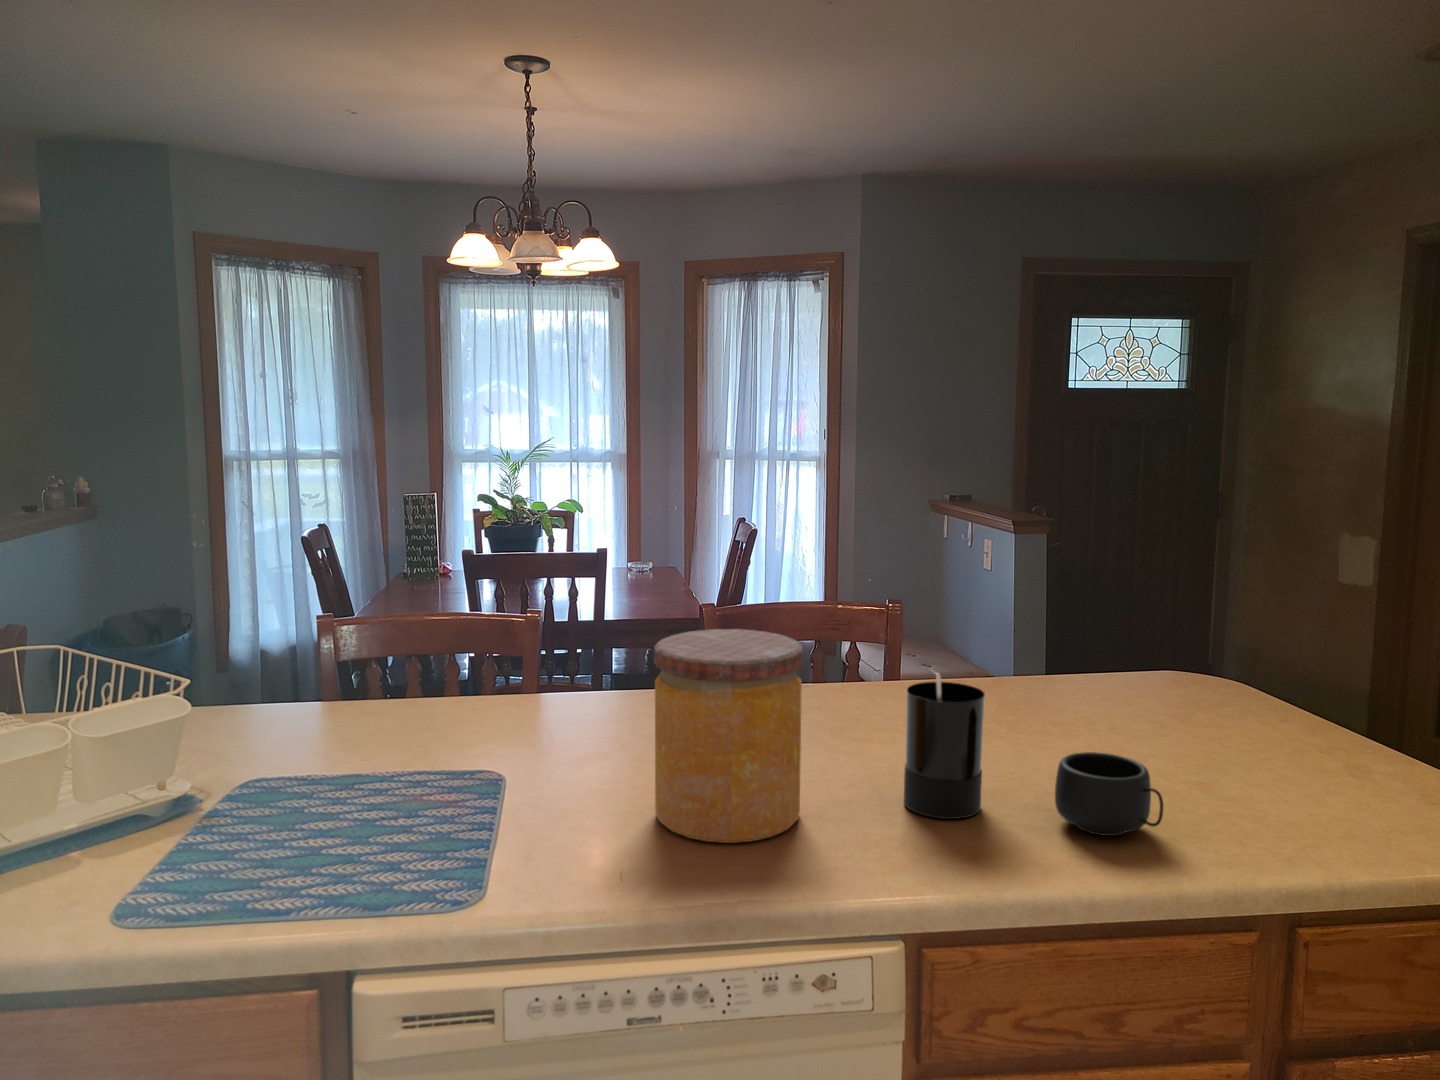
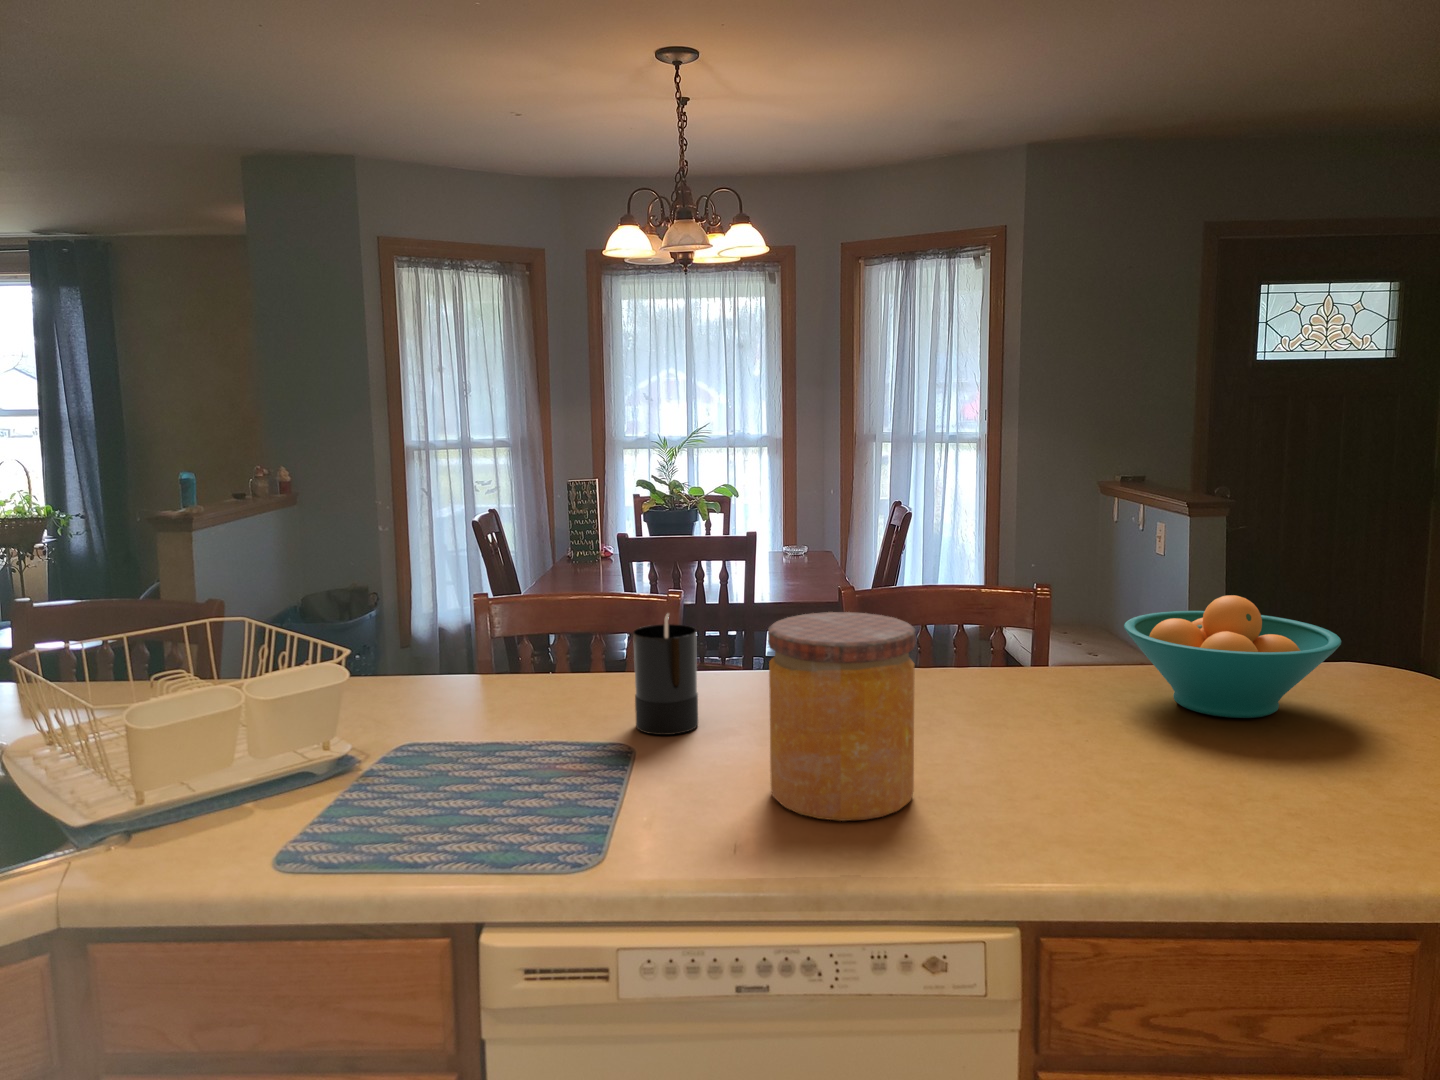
fruit bowl: none [984,608,1181,725] -> present [1124,595,1341,718]
candle: present [904,668,985,819] -> present [633,614,698,735]
mug: present [1055,752,1163,836] -> none [1180,744,1294,831]

